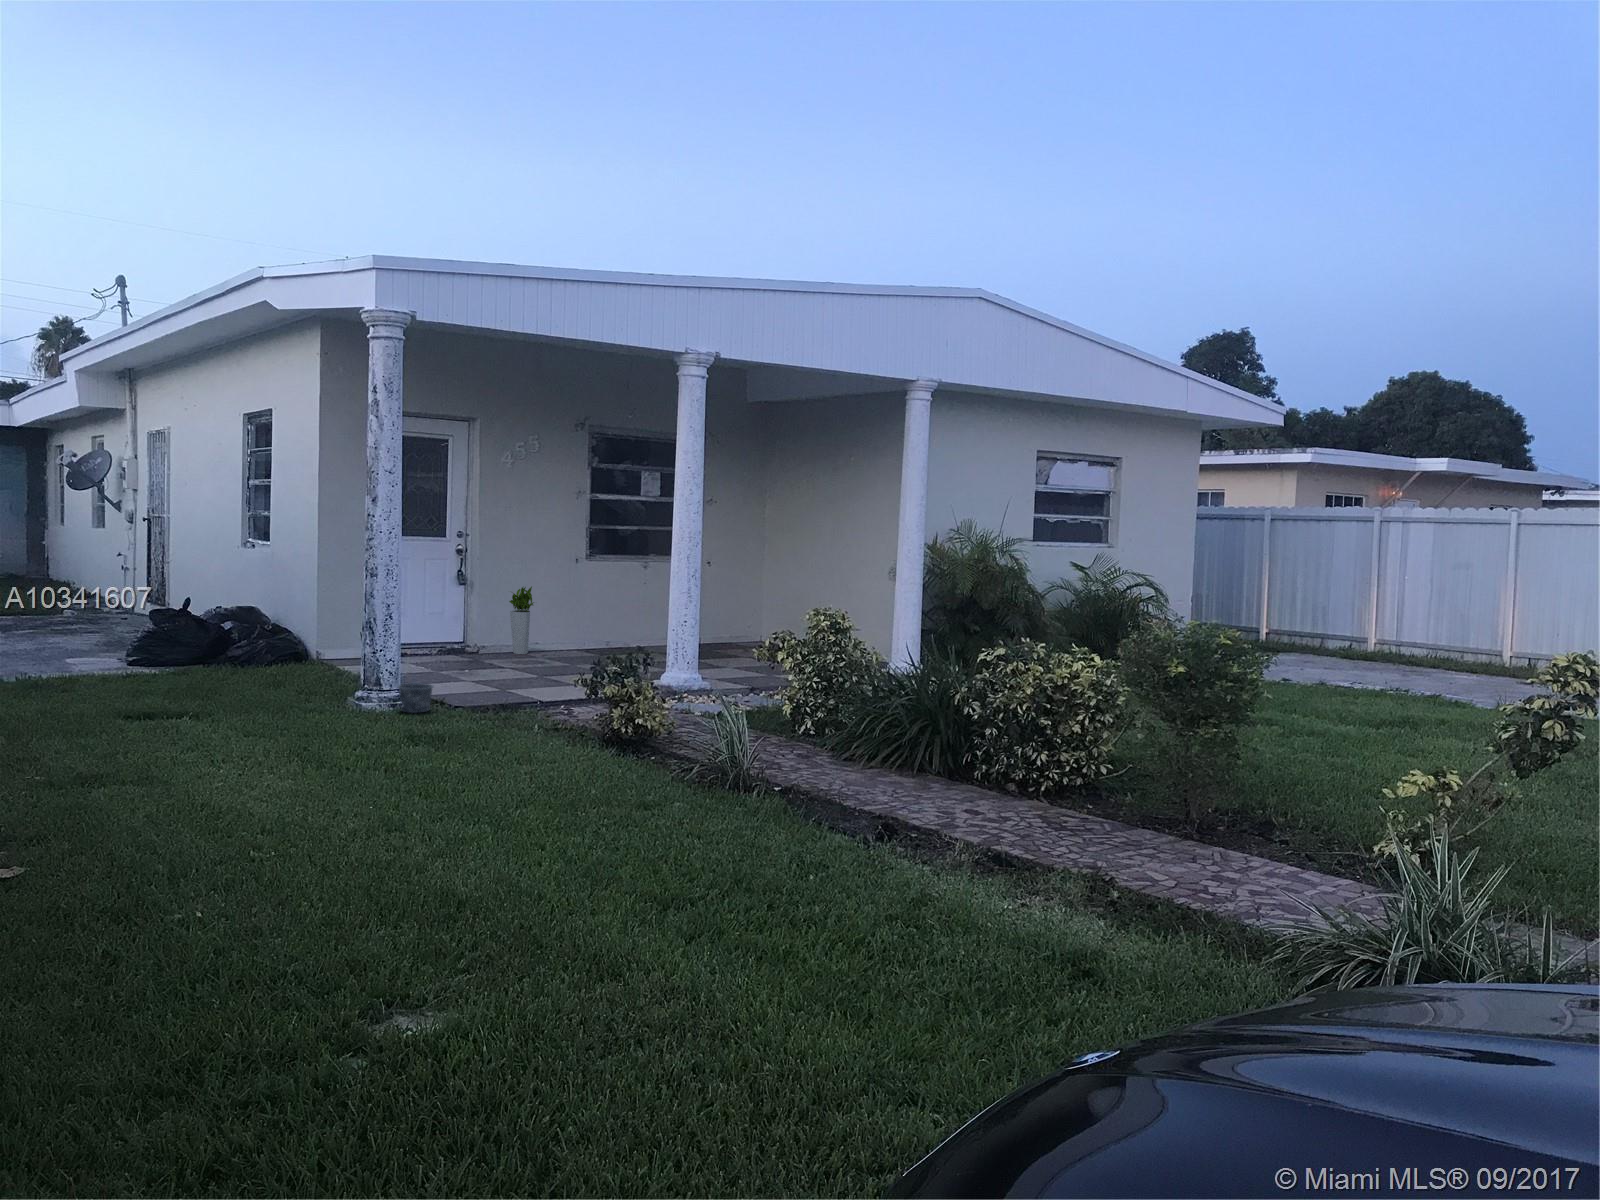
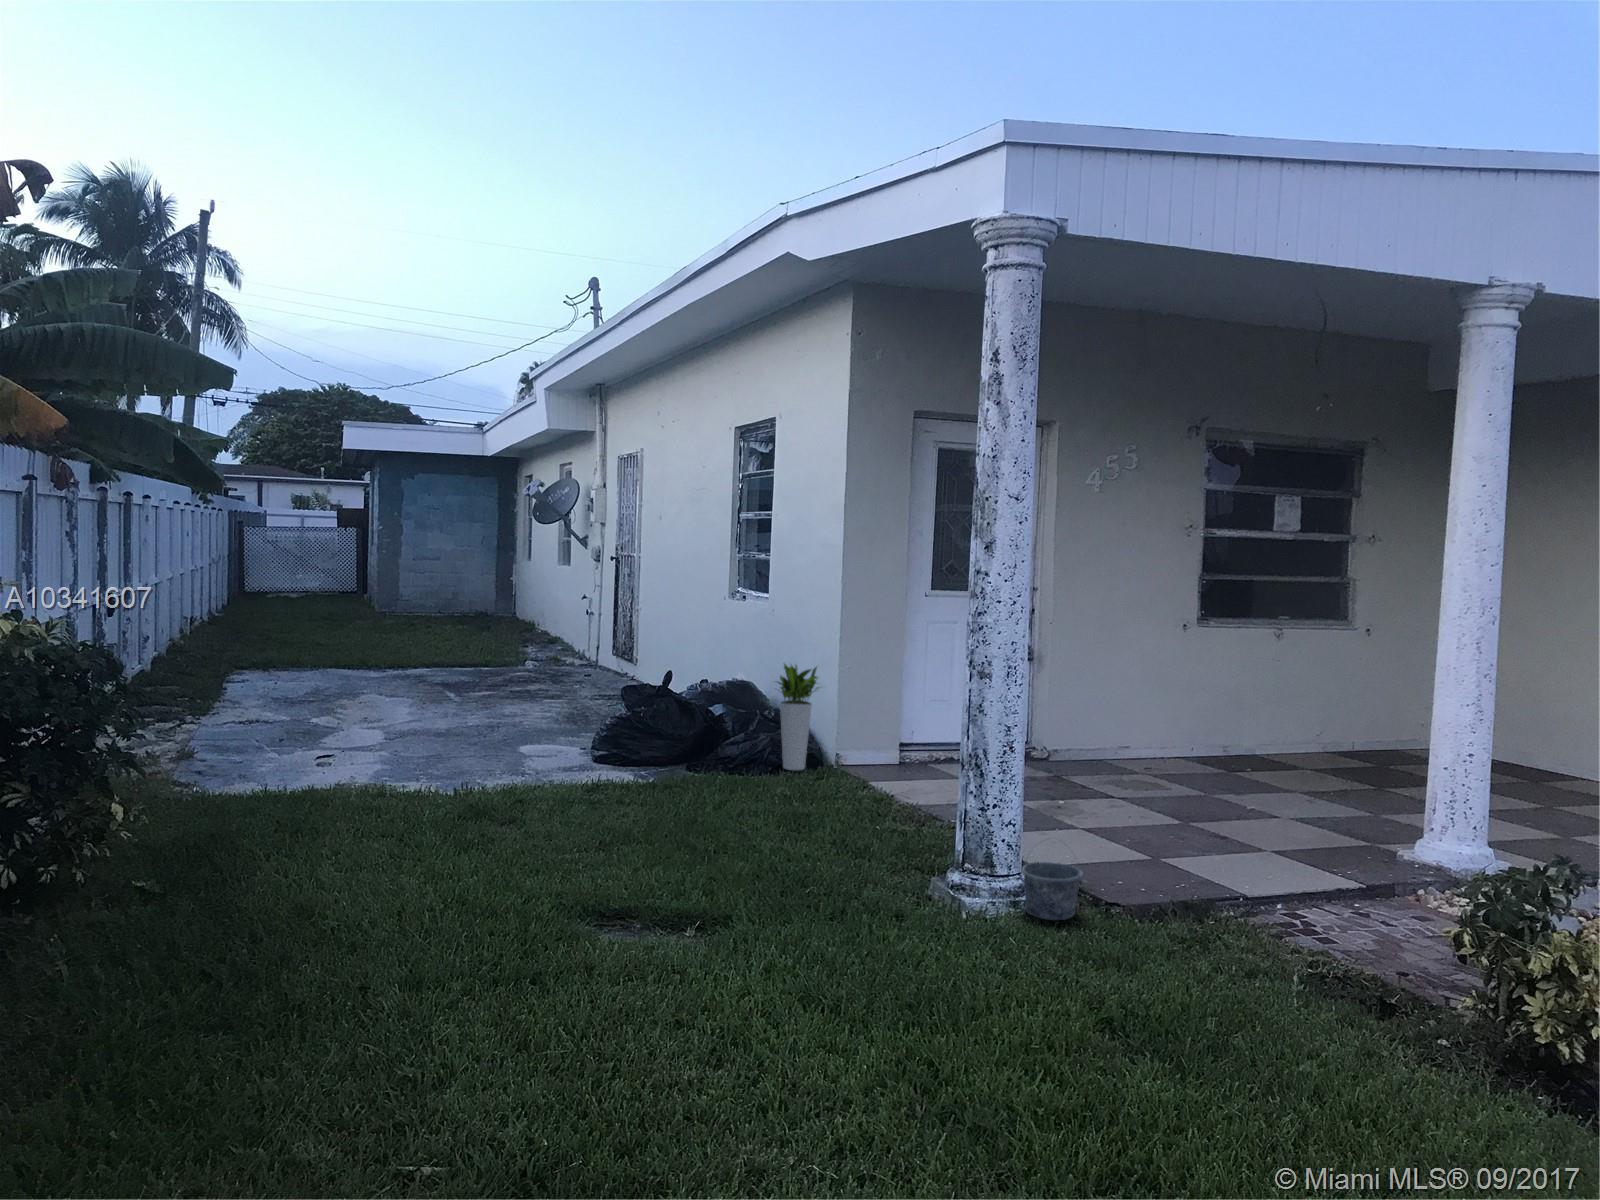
planter: present [509,586,534,654] -> present [778,664,819,770]

